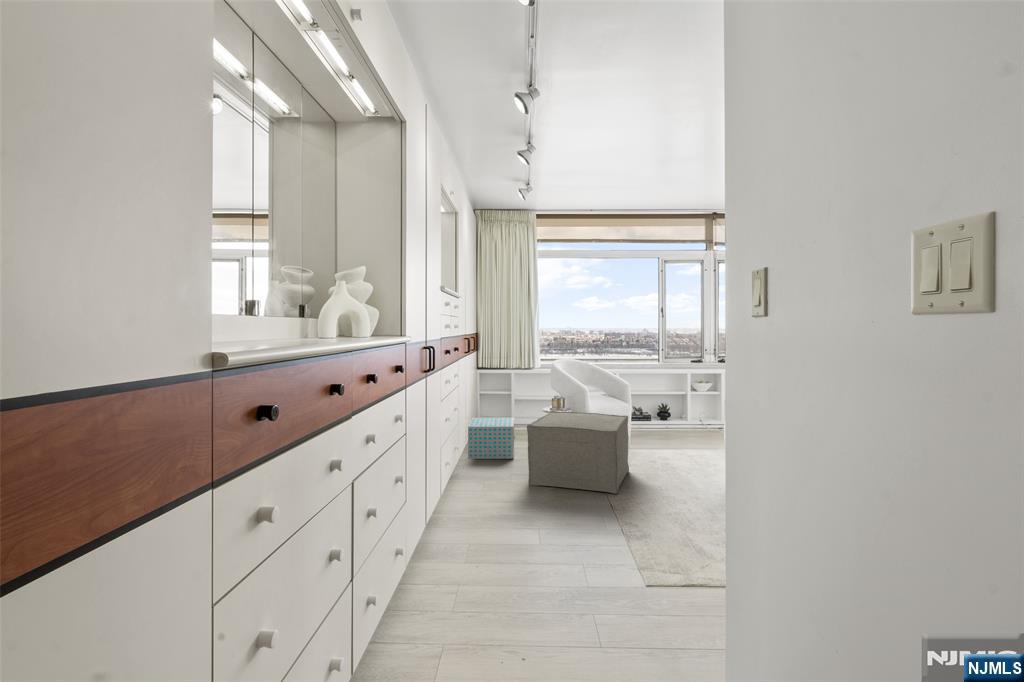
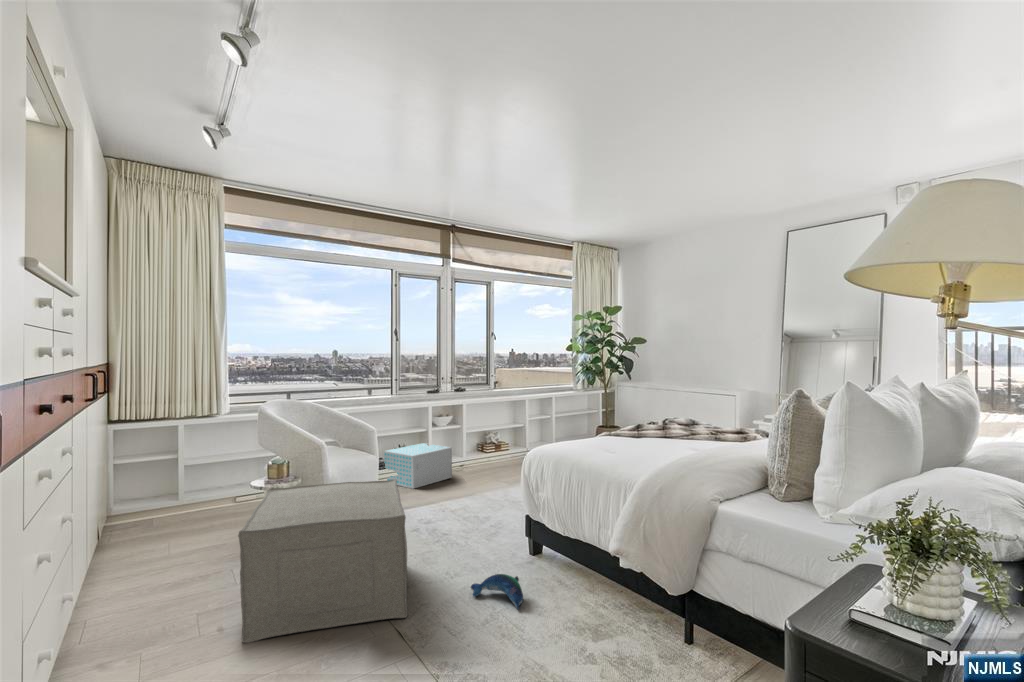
storage box: present [468,418,515,459] -> present [384,443,452,489]
plush toy: none [664,484,698,506] -> present [471,574,523,609]

